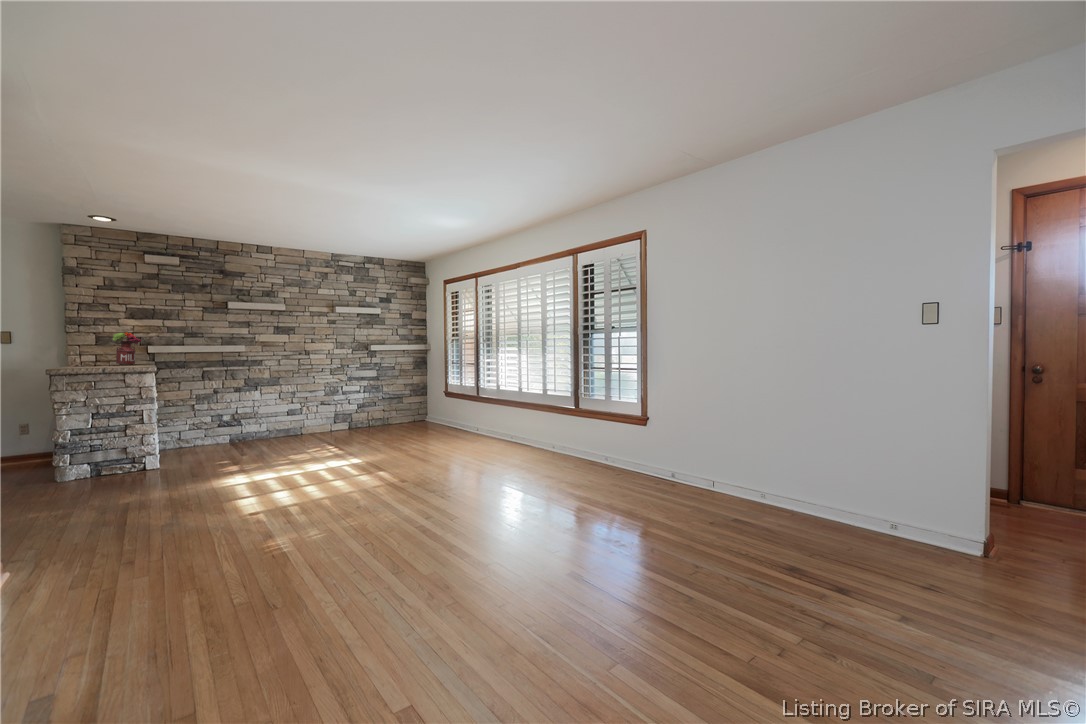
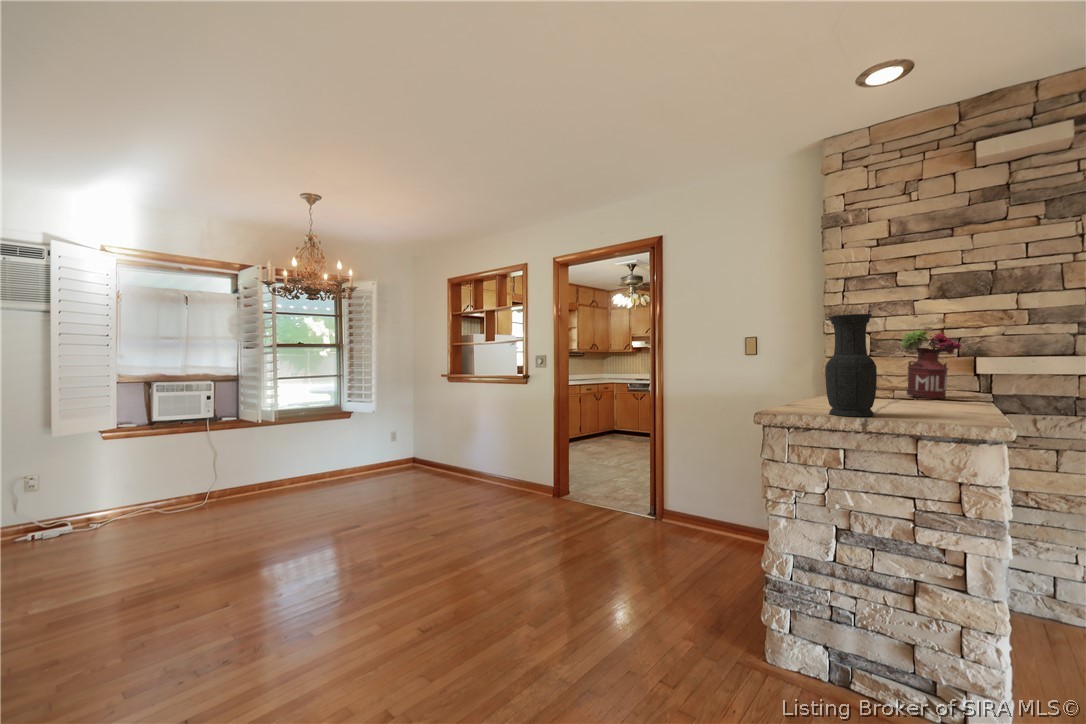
vase: none [85,328,108,368] -> present [825,314,877,416]

